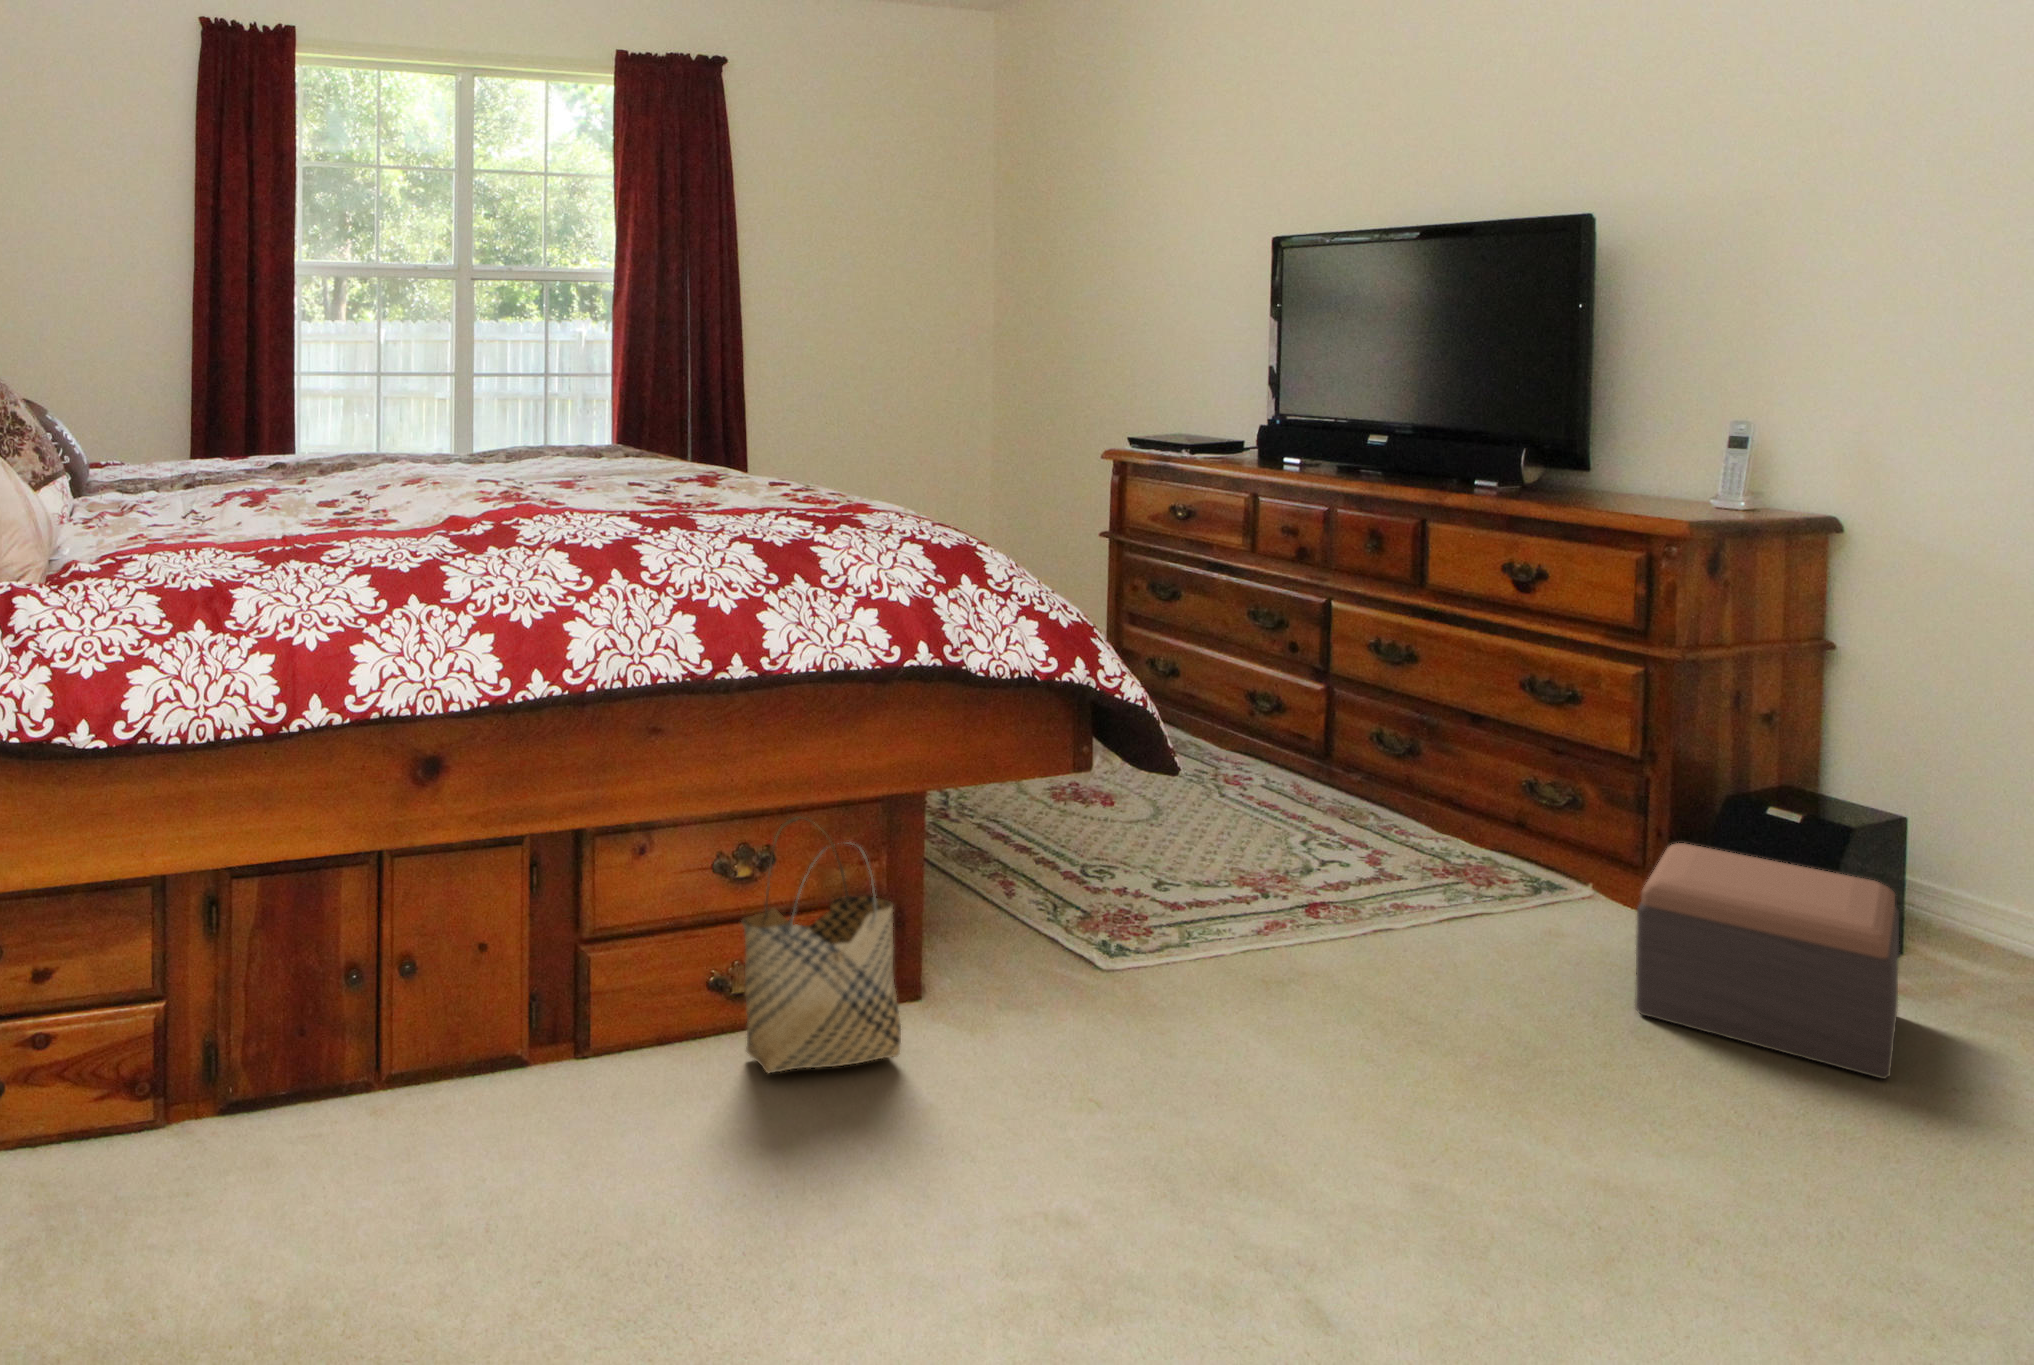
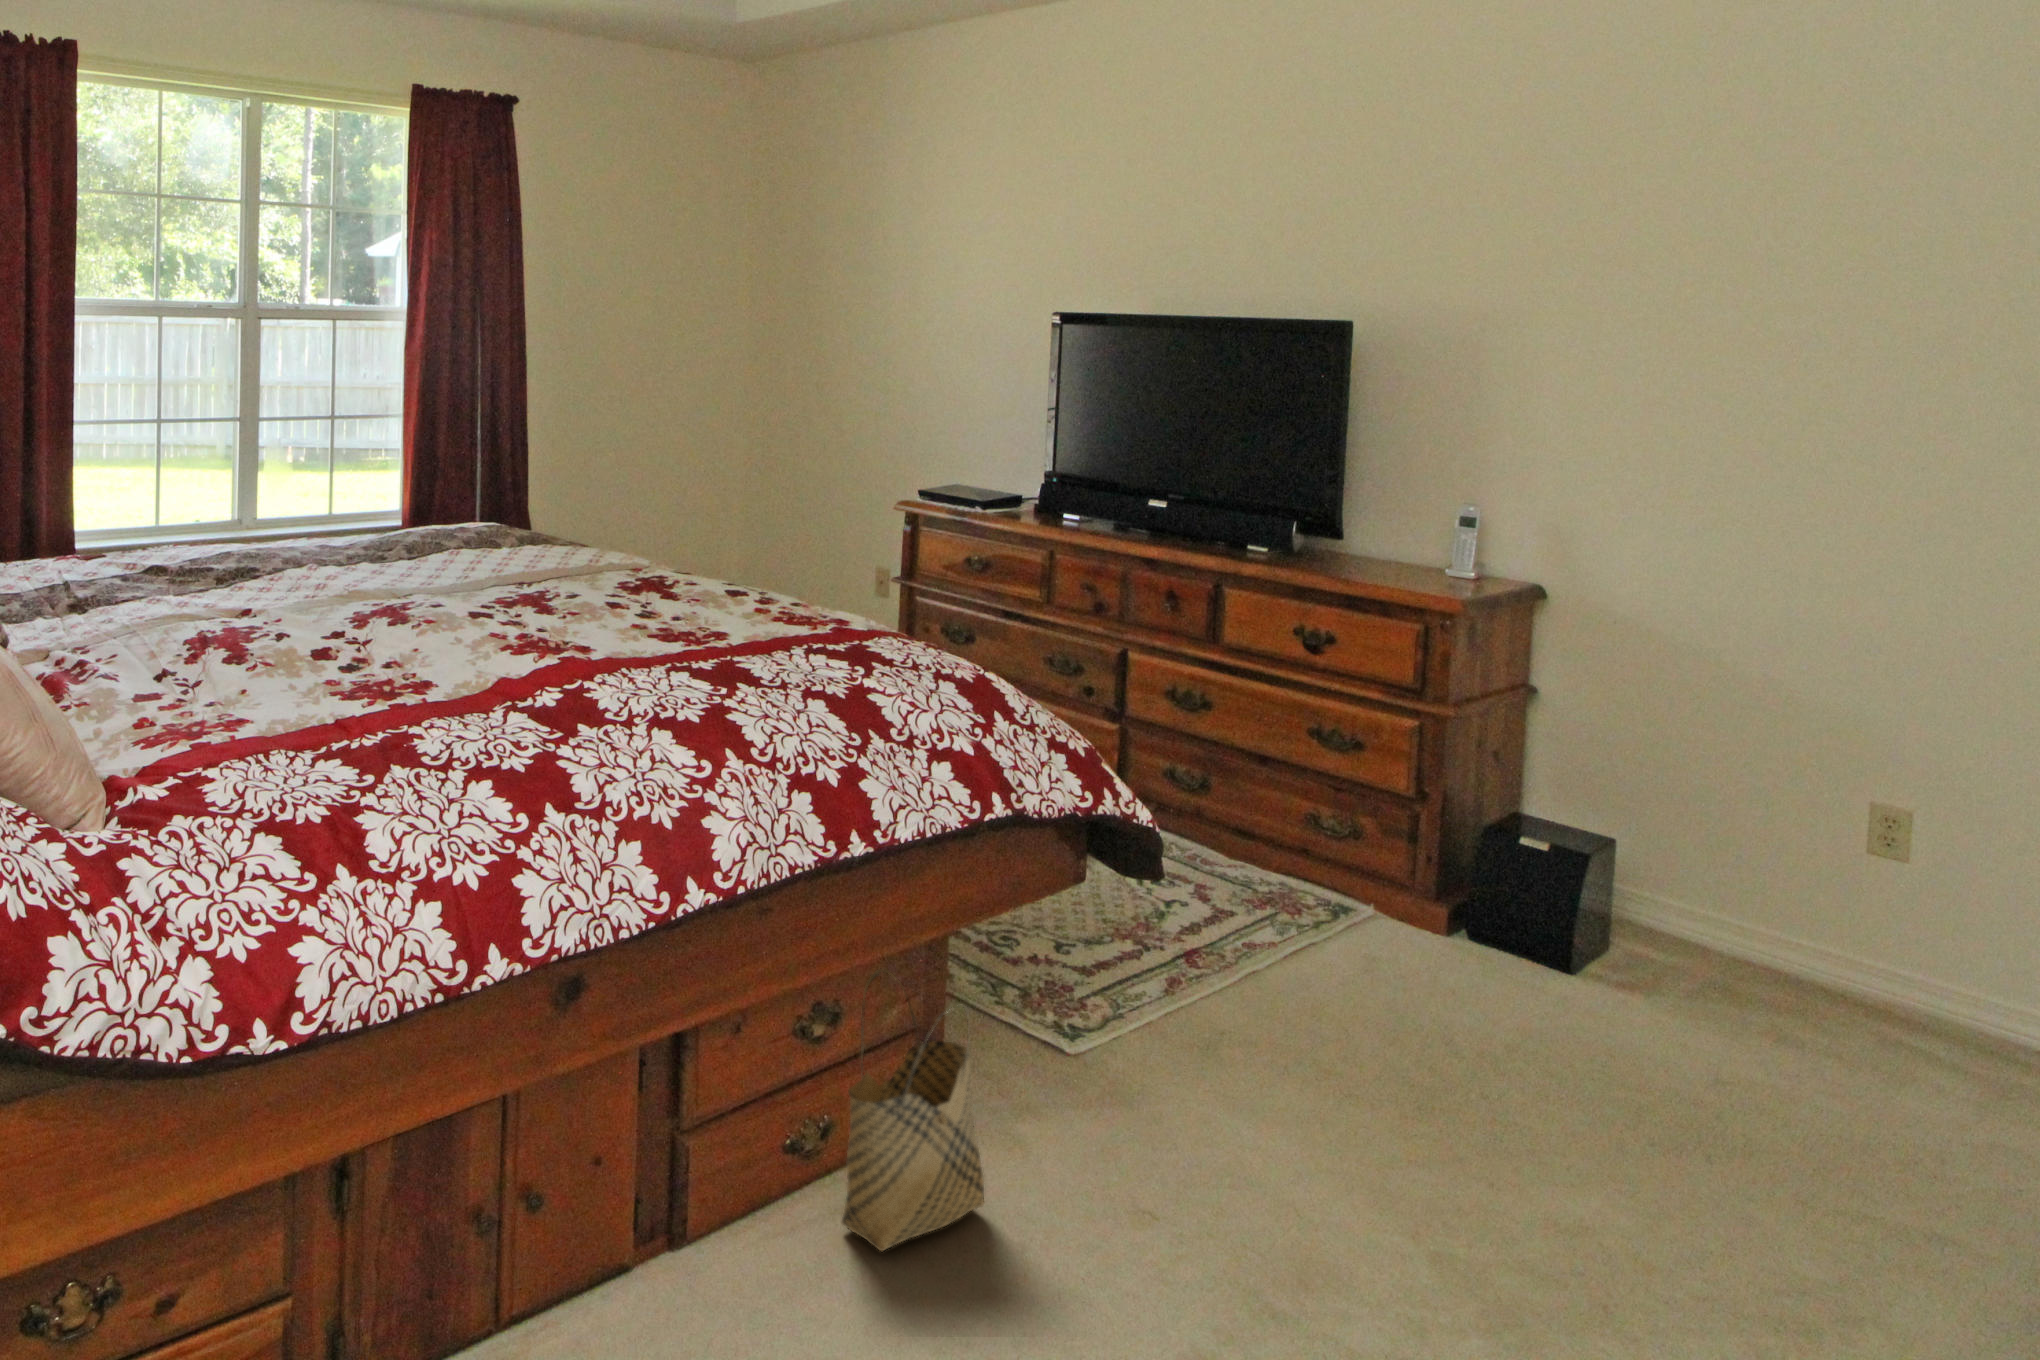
footstool: present [1635,843,1899,1079] -> none [1467,888,1696,1093]

